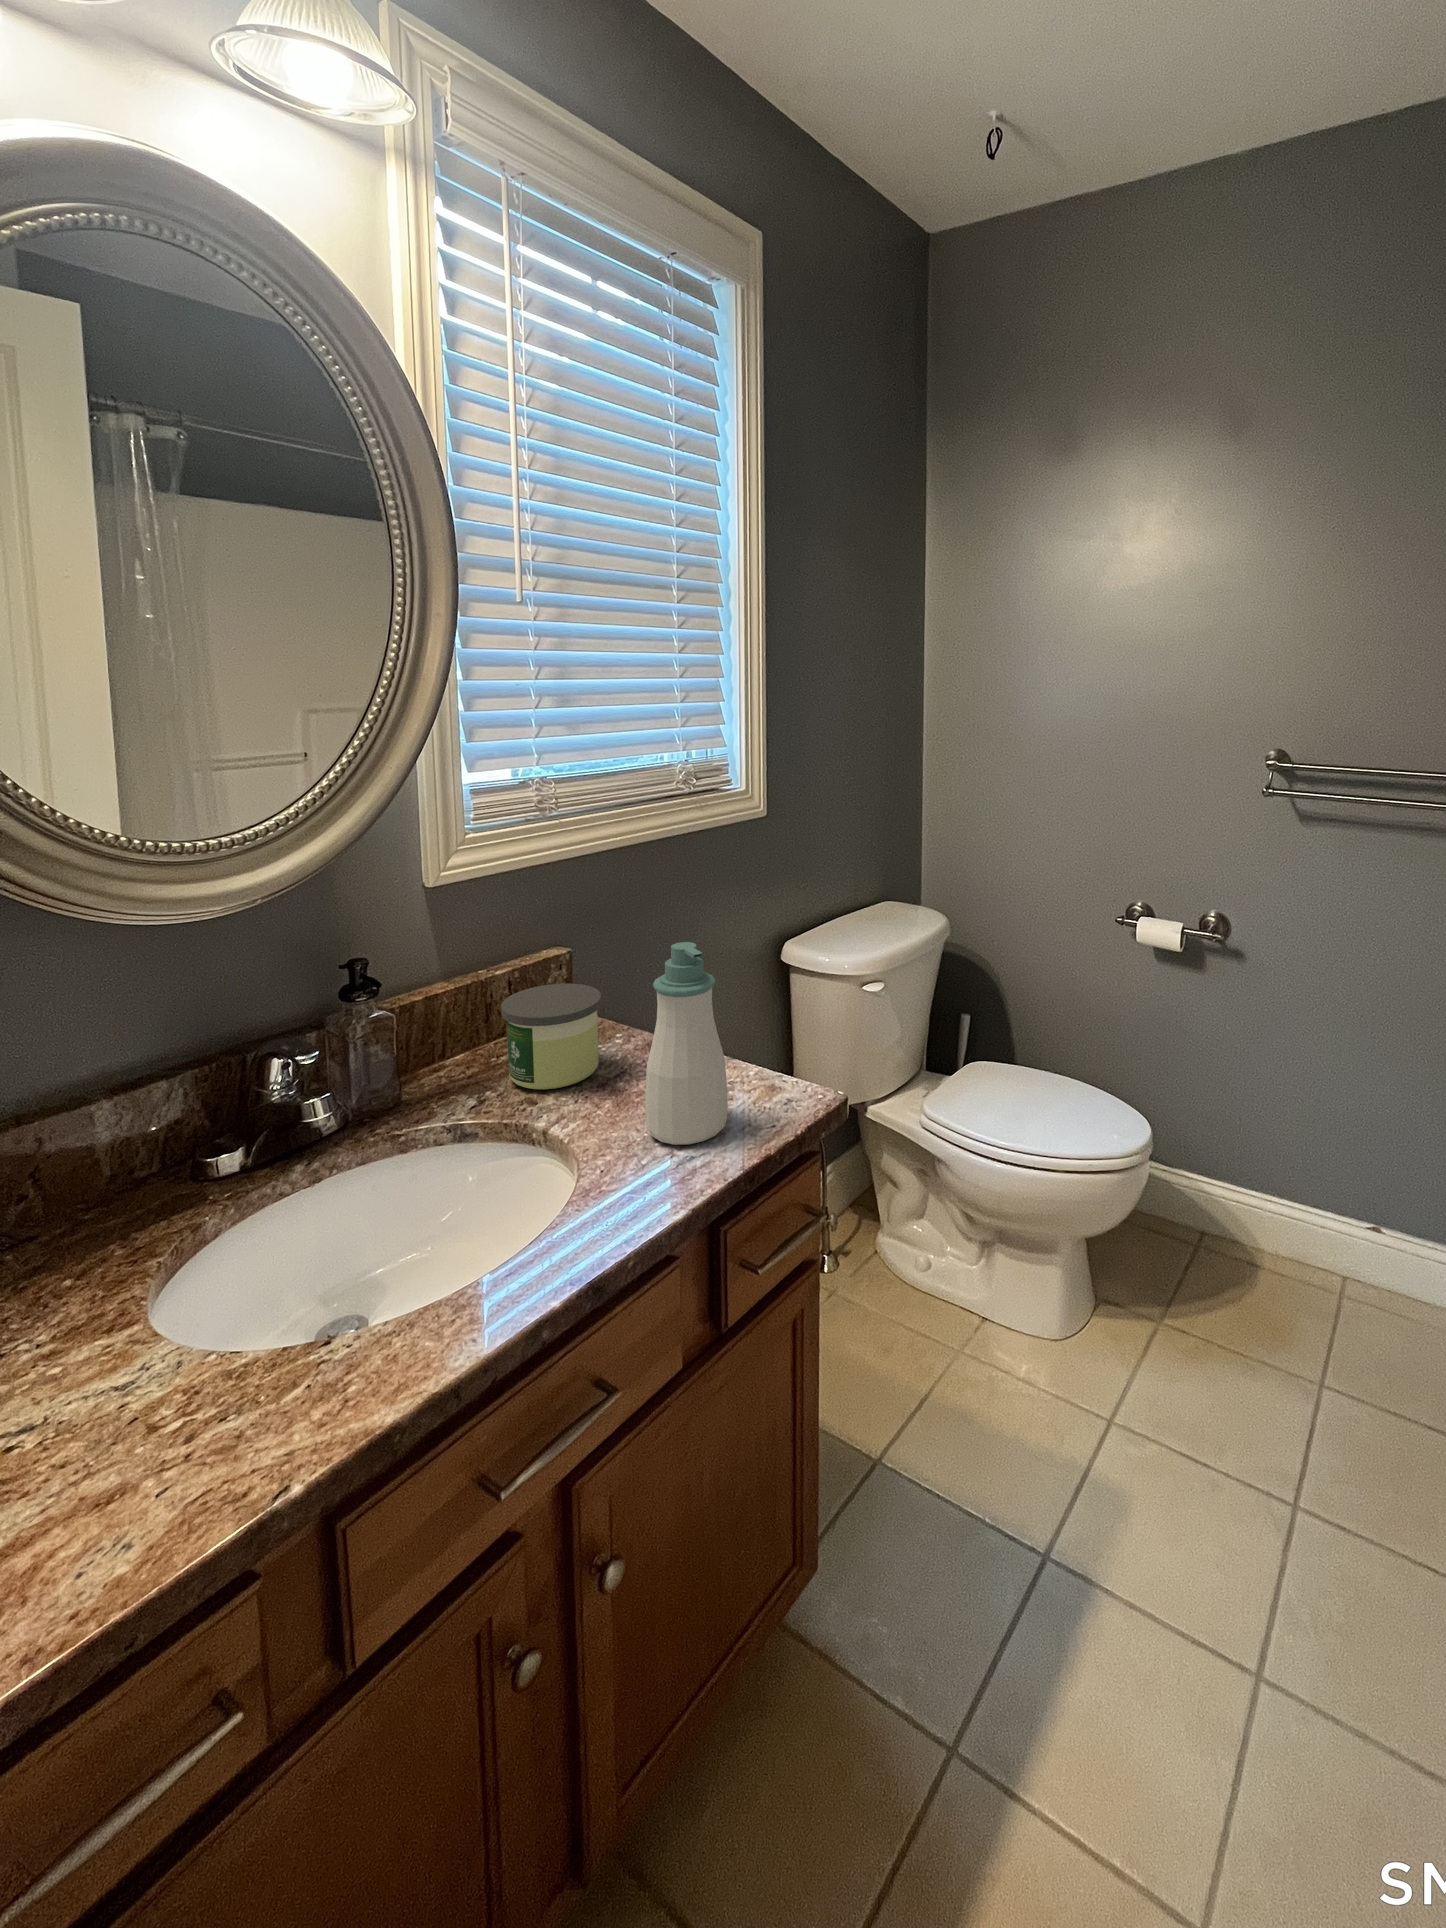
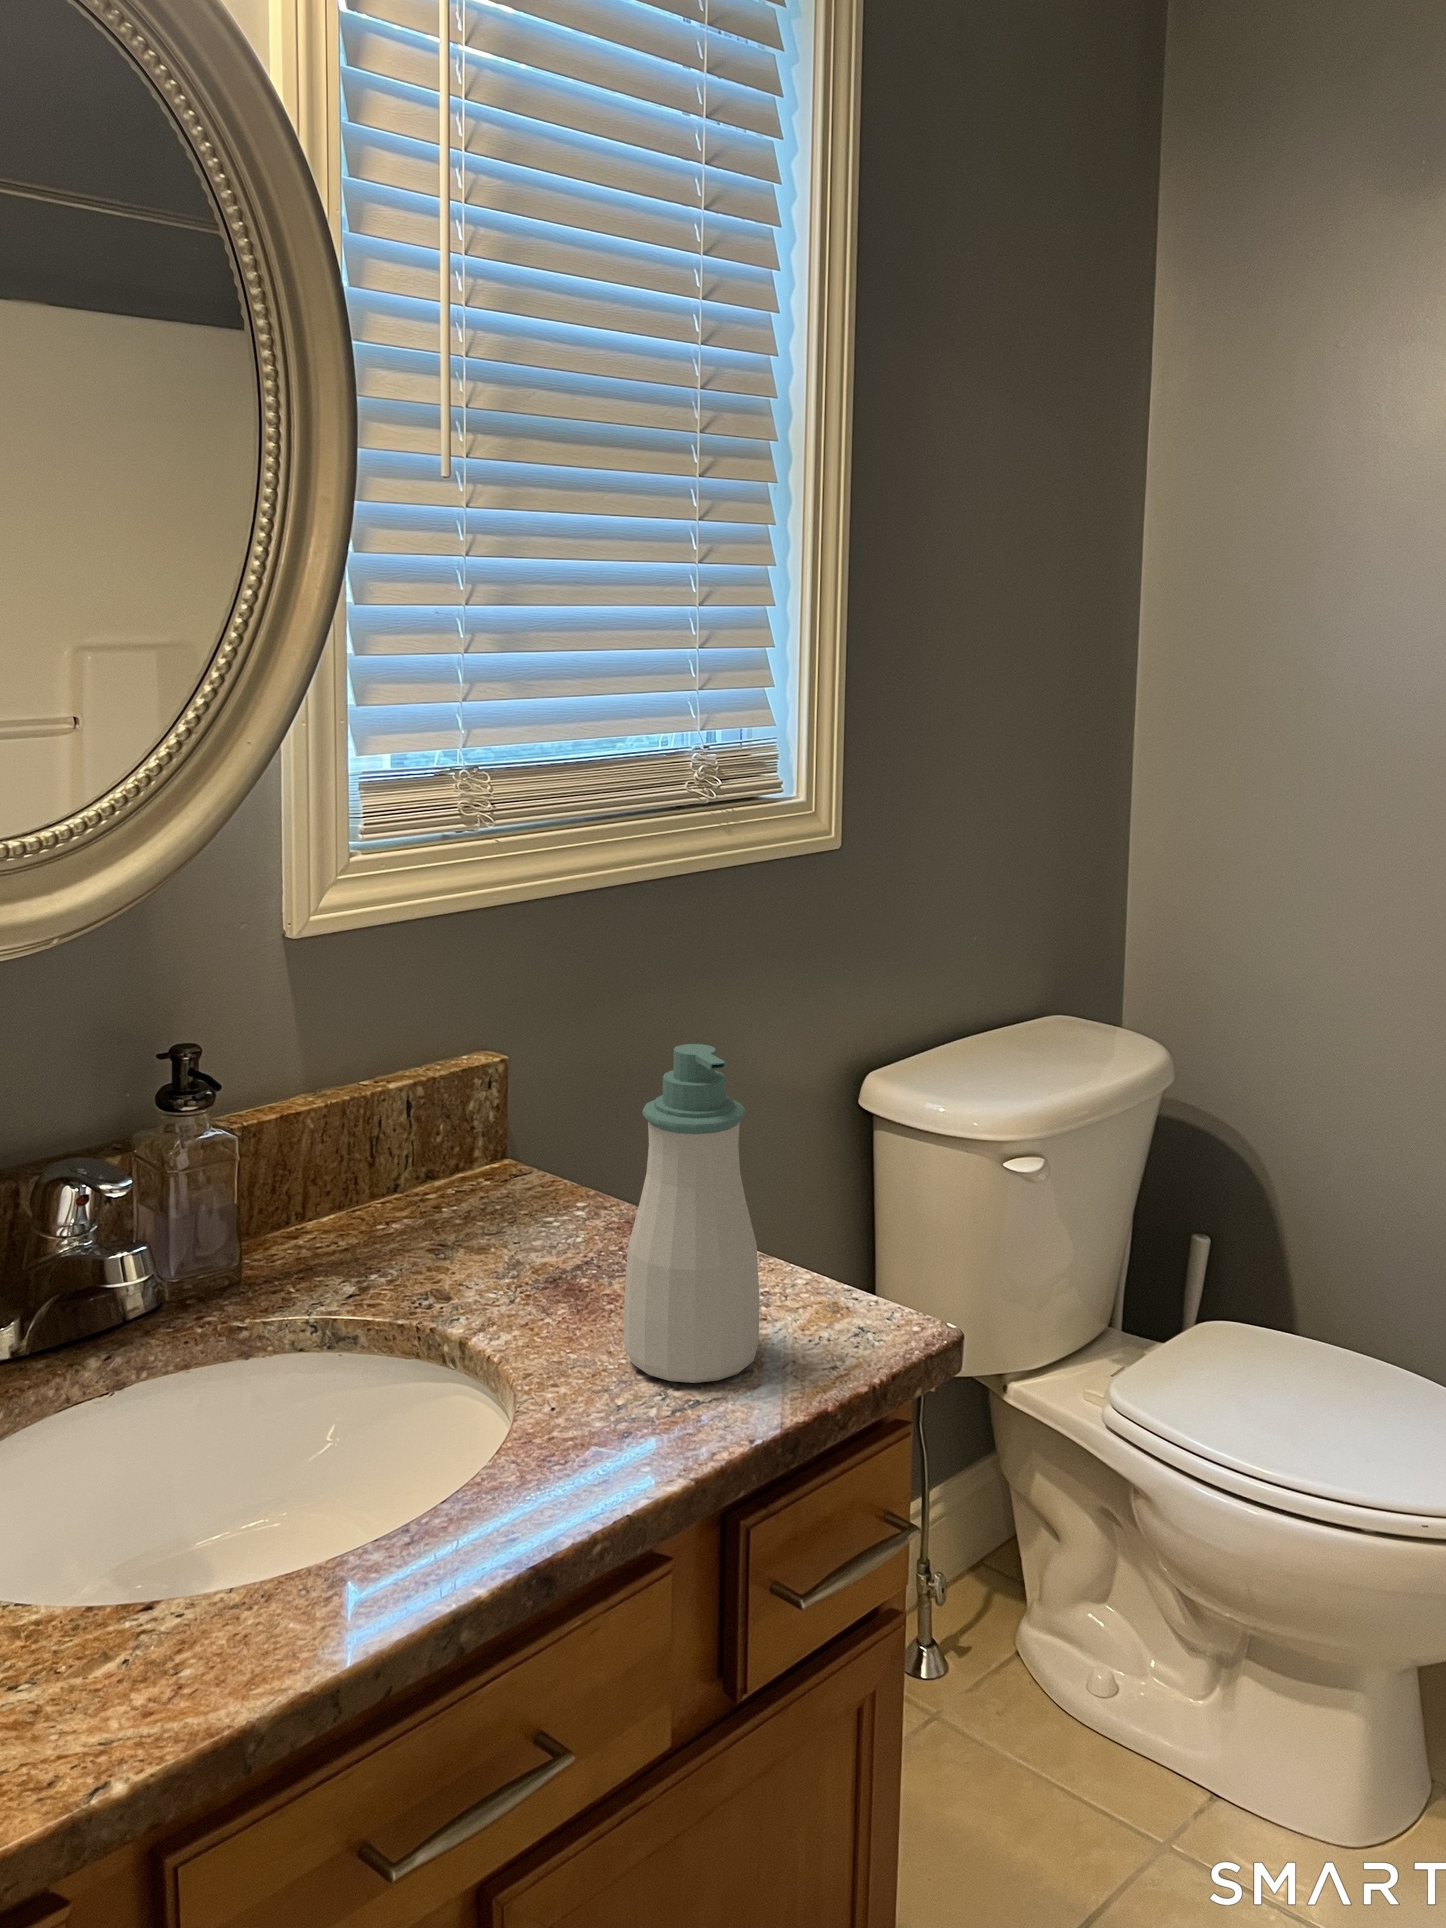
candle: present [501,983,601,1089] -> none [397,1108,555,1278]

